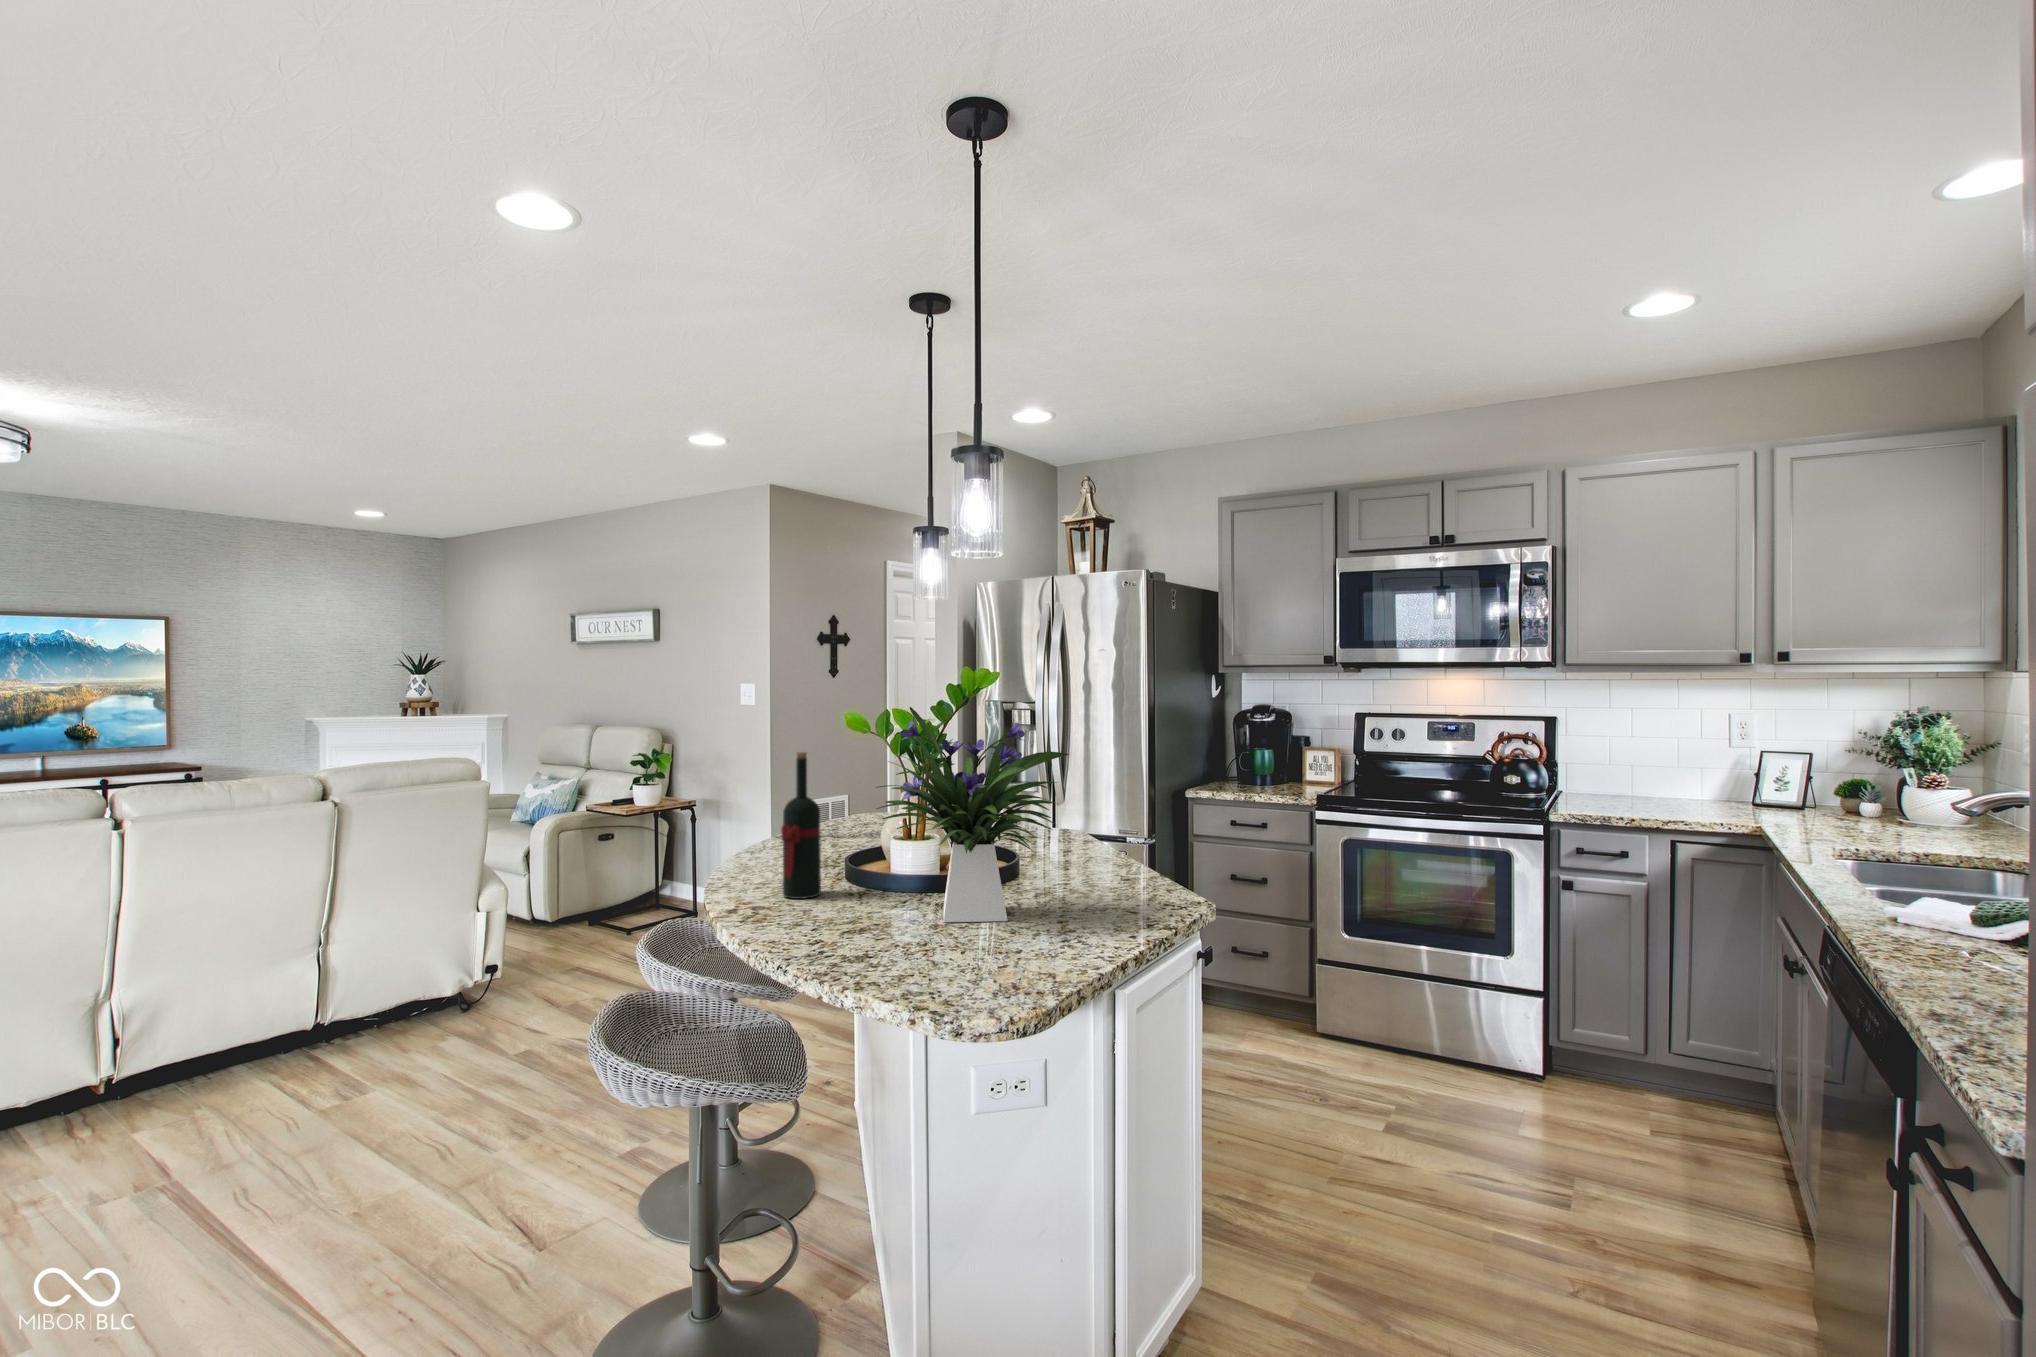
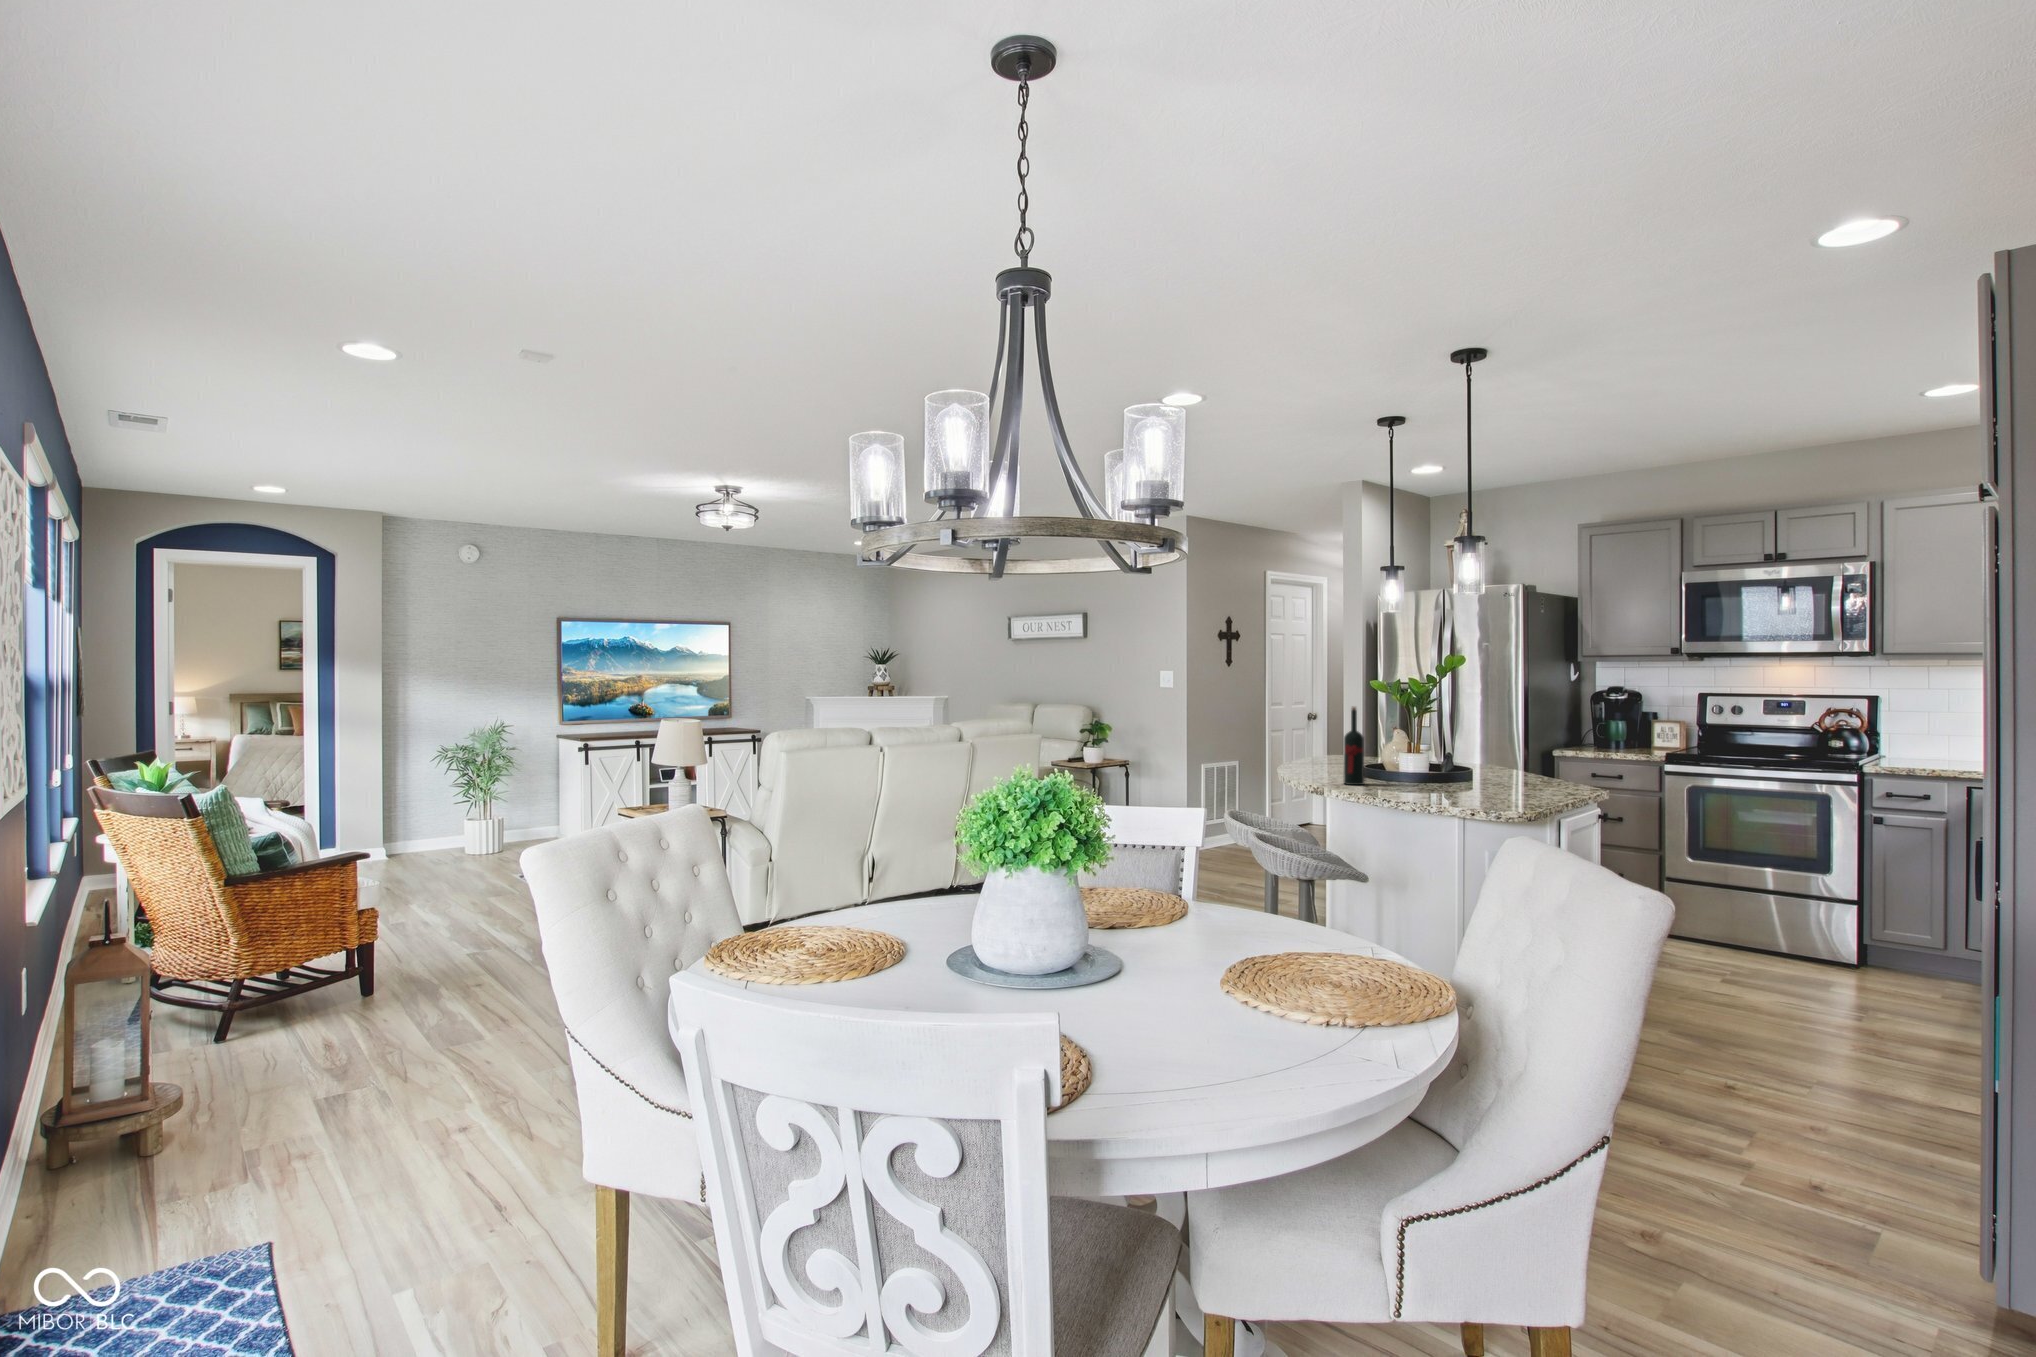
flower arrangement: present [876,707,1069,922] -> none [1406,681,1520,794]

